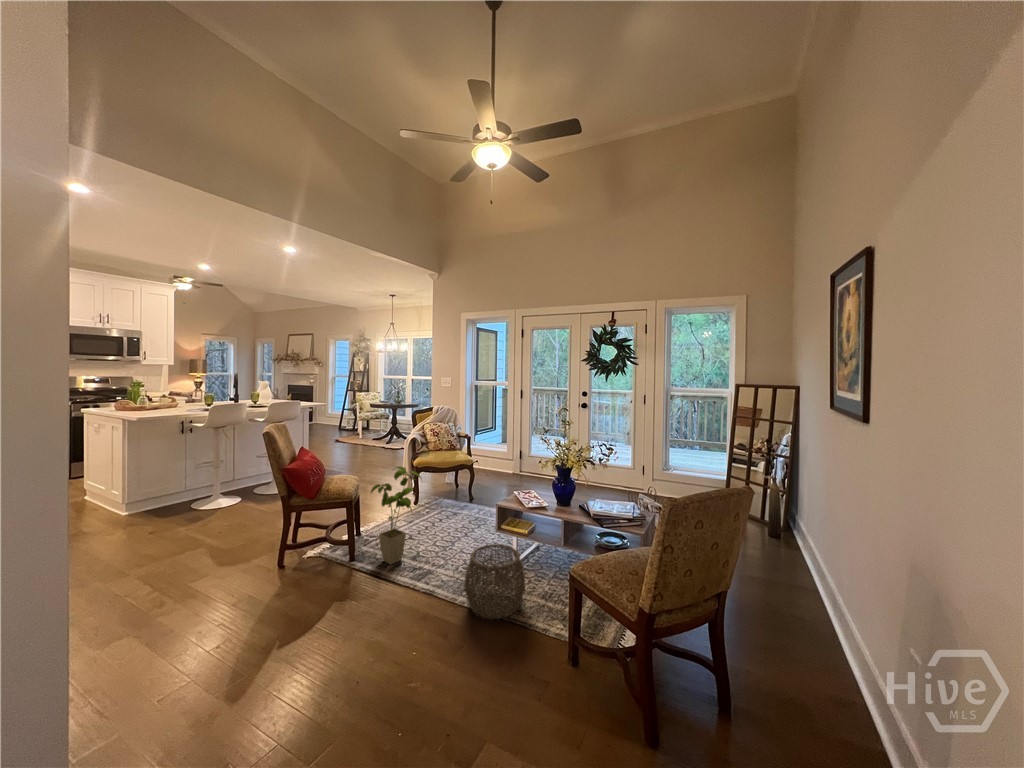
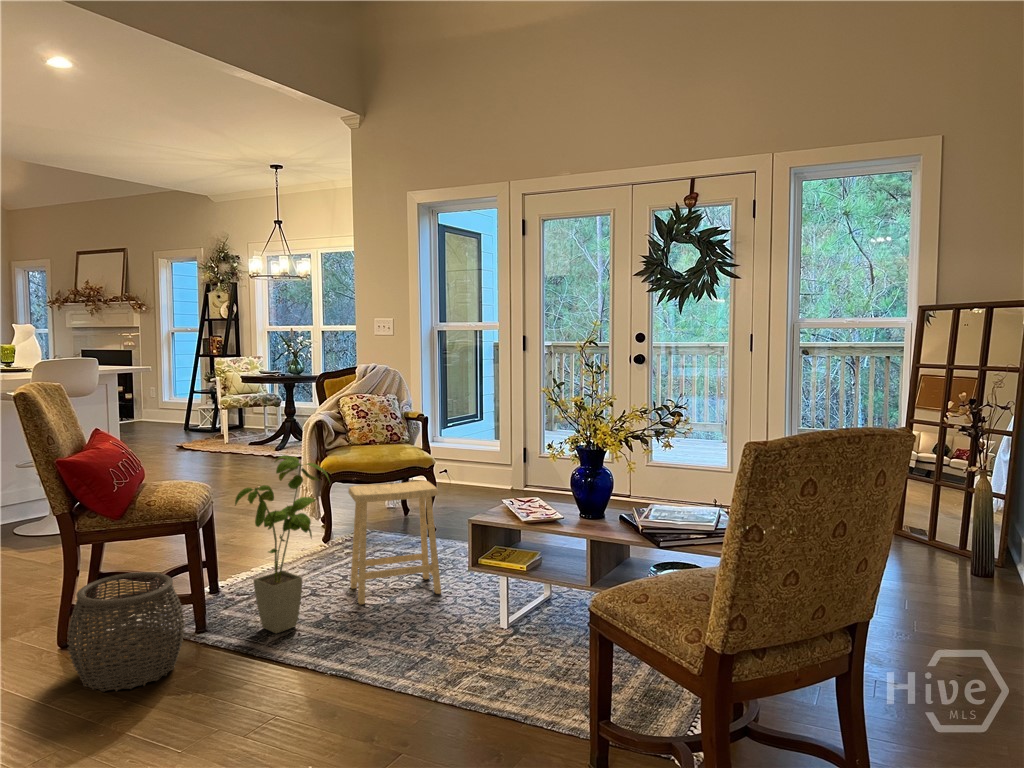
footstool: none [430,476,480,546] -> present [348,481,441,604]
woven basket: present [465,544,525,619] -> present [67,572,185,691]

